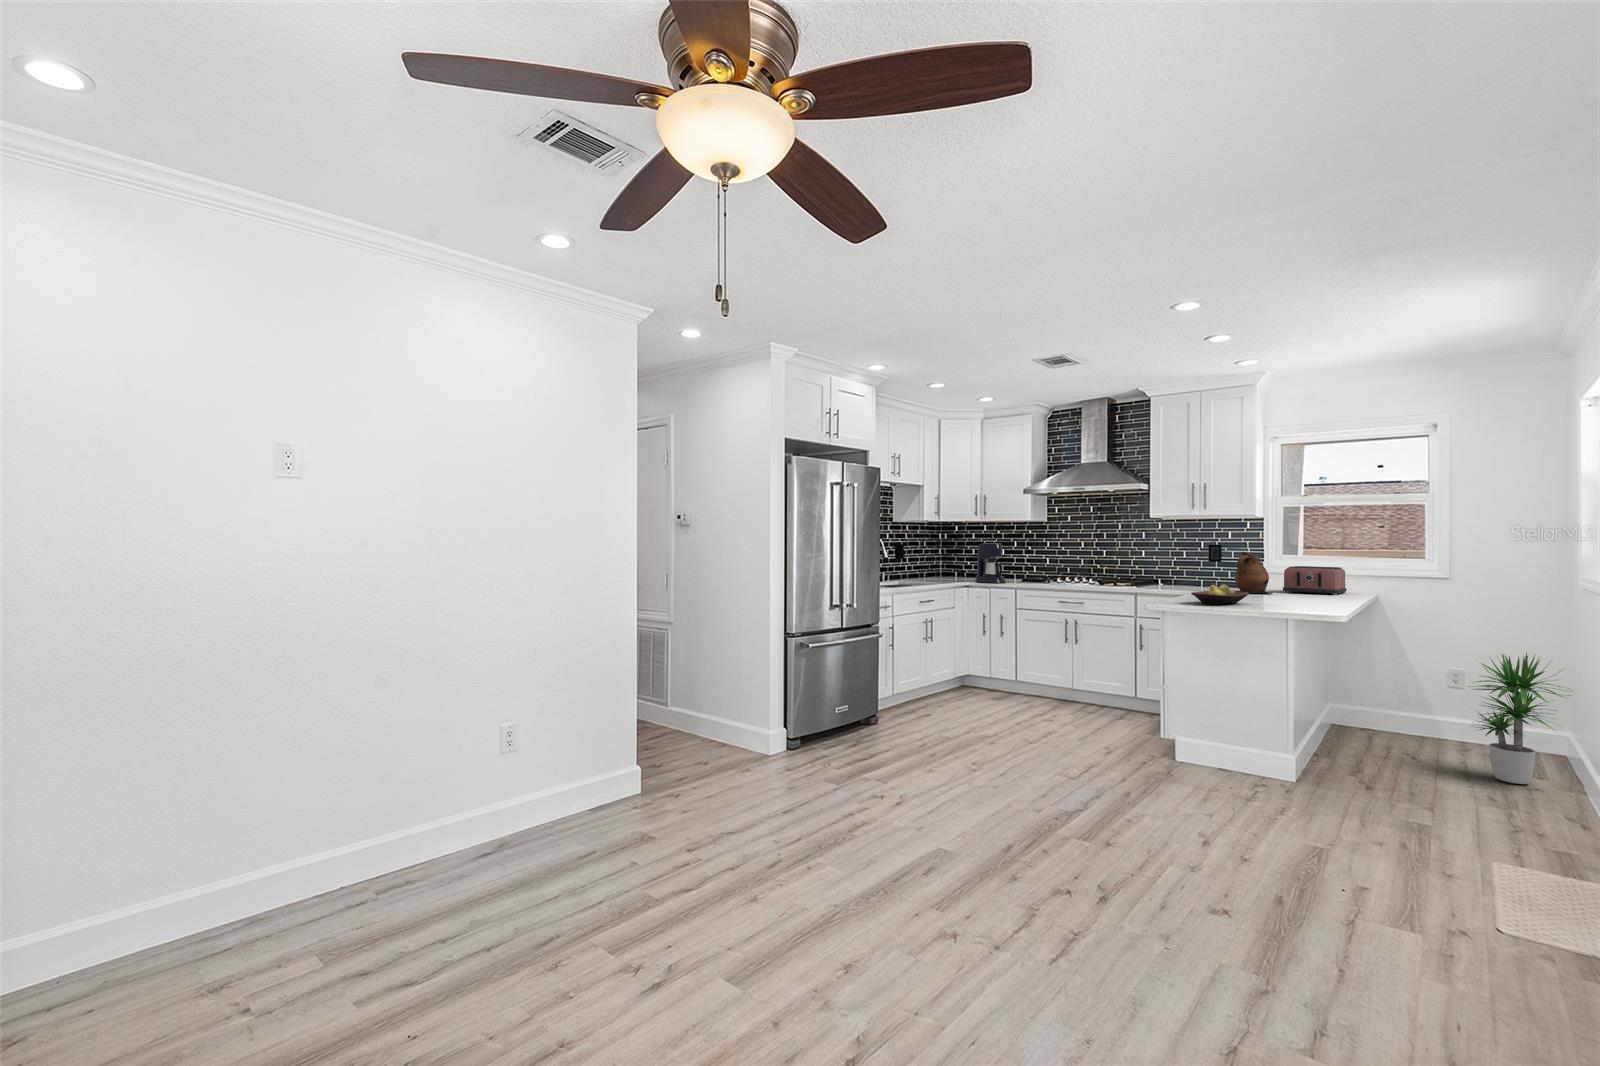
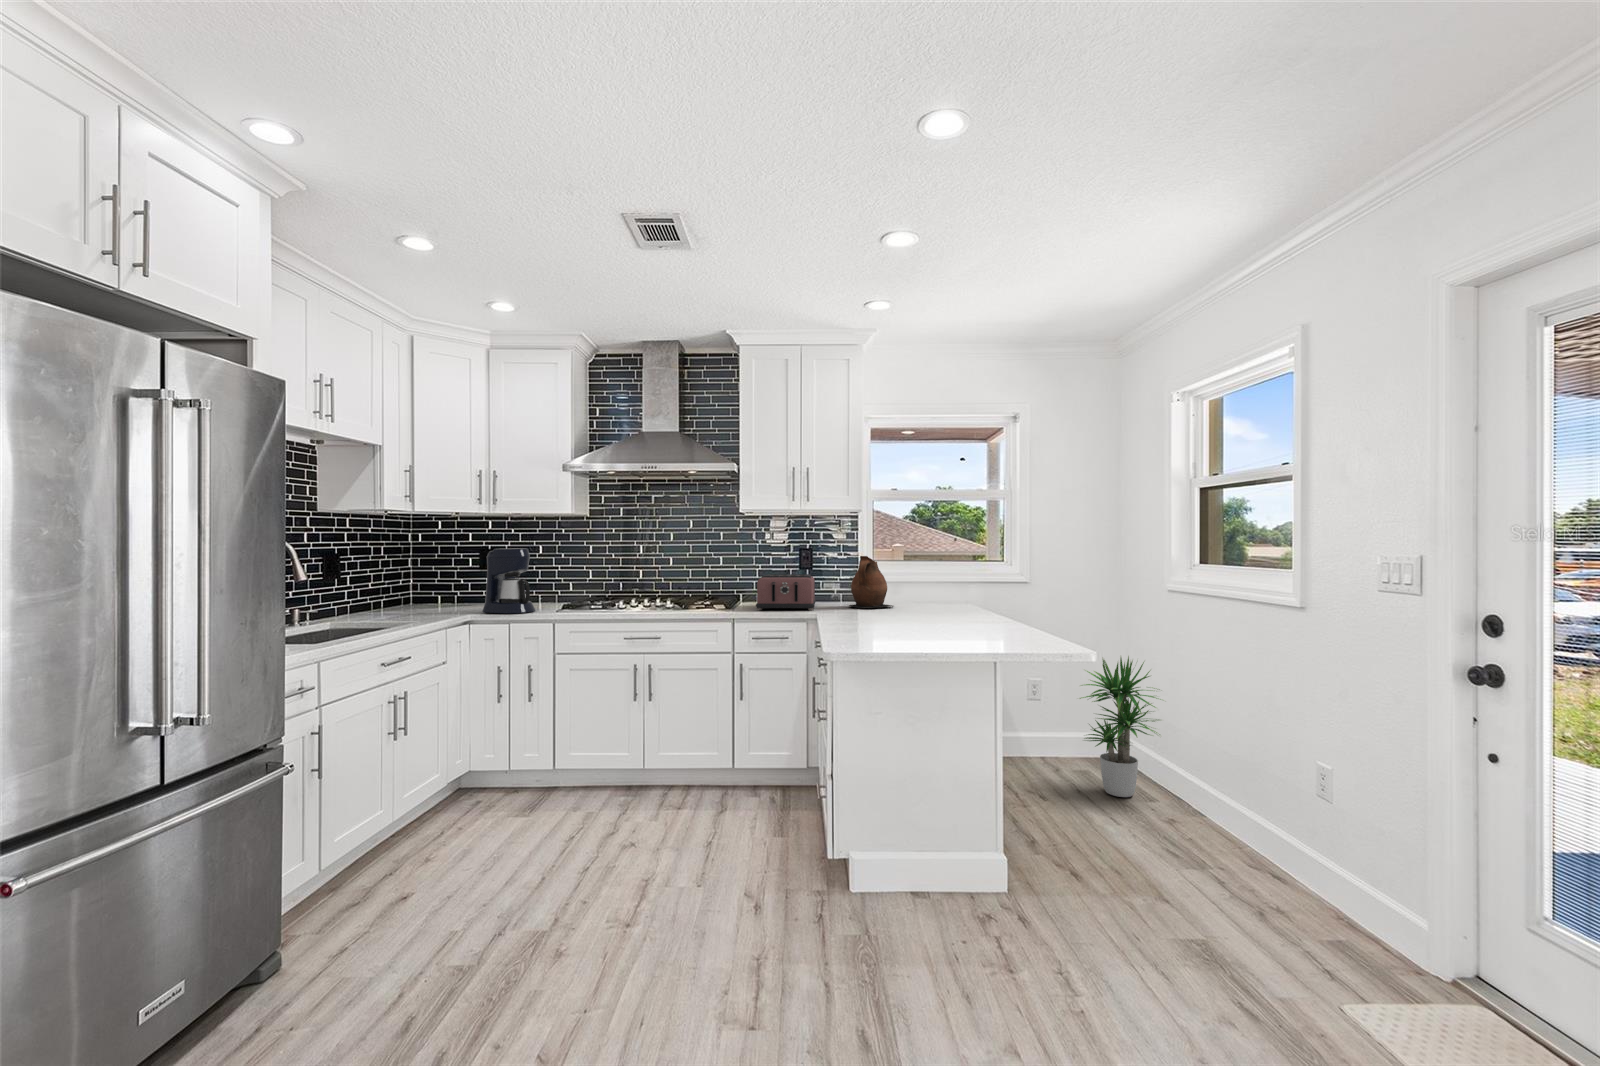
toaster: present [1283,566,1347,595] -> present [756,574,816,611]
fruit bowl: present [1191,584,1249,605] -> none [885,605,947,640]

